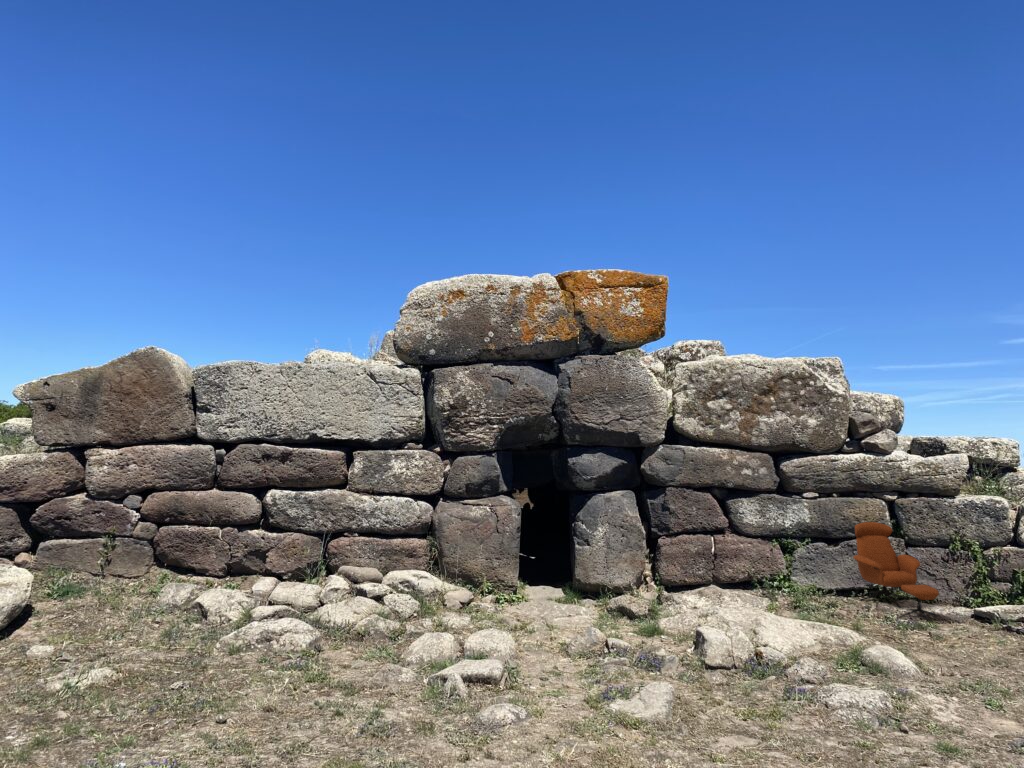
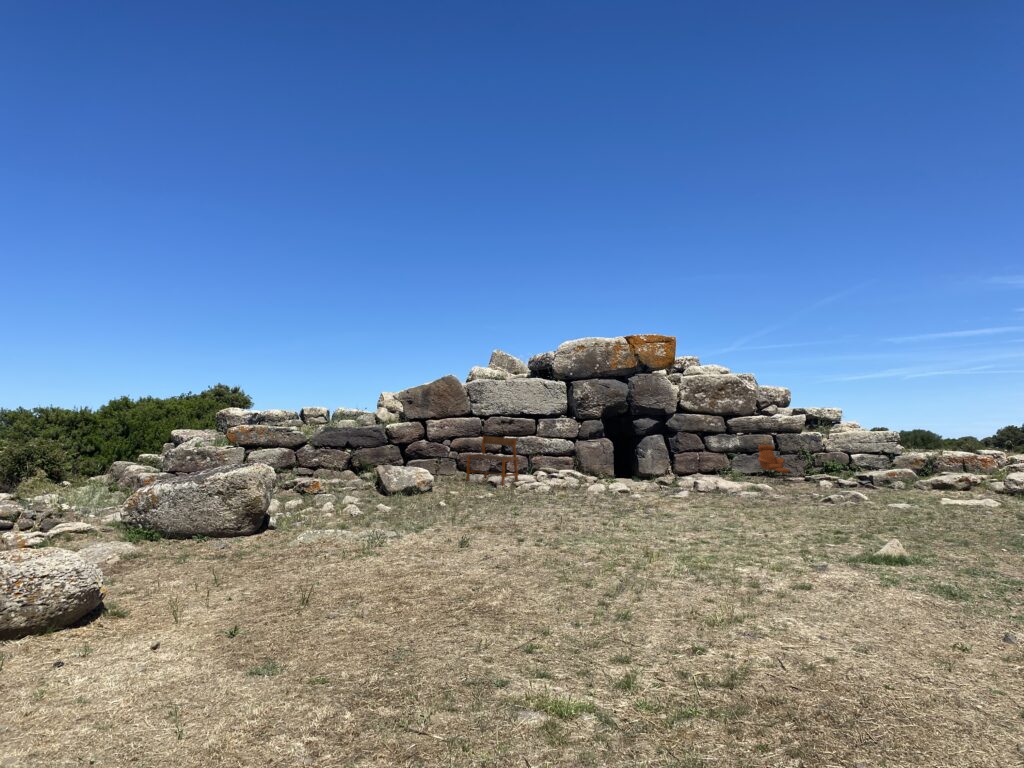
bench: none [159,487,278,616] -> present [466,436,519,485]

